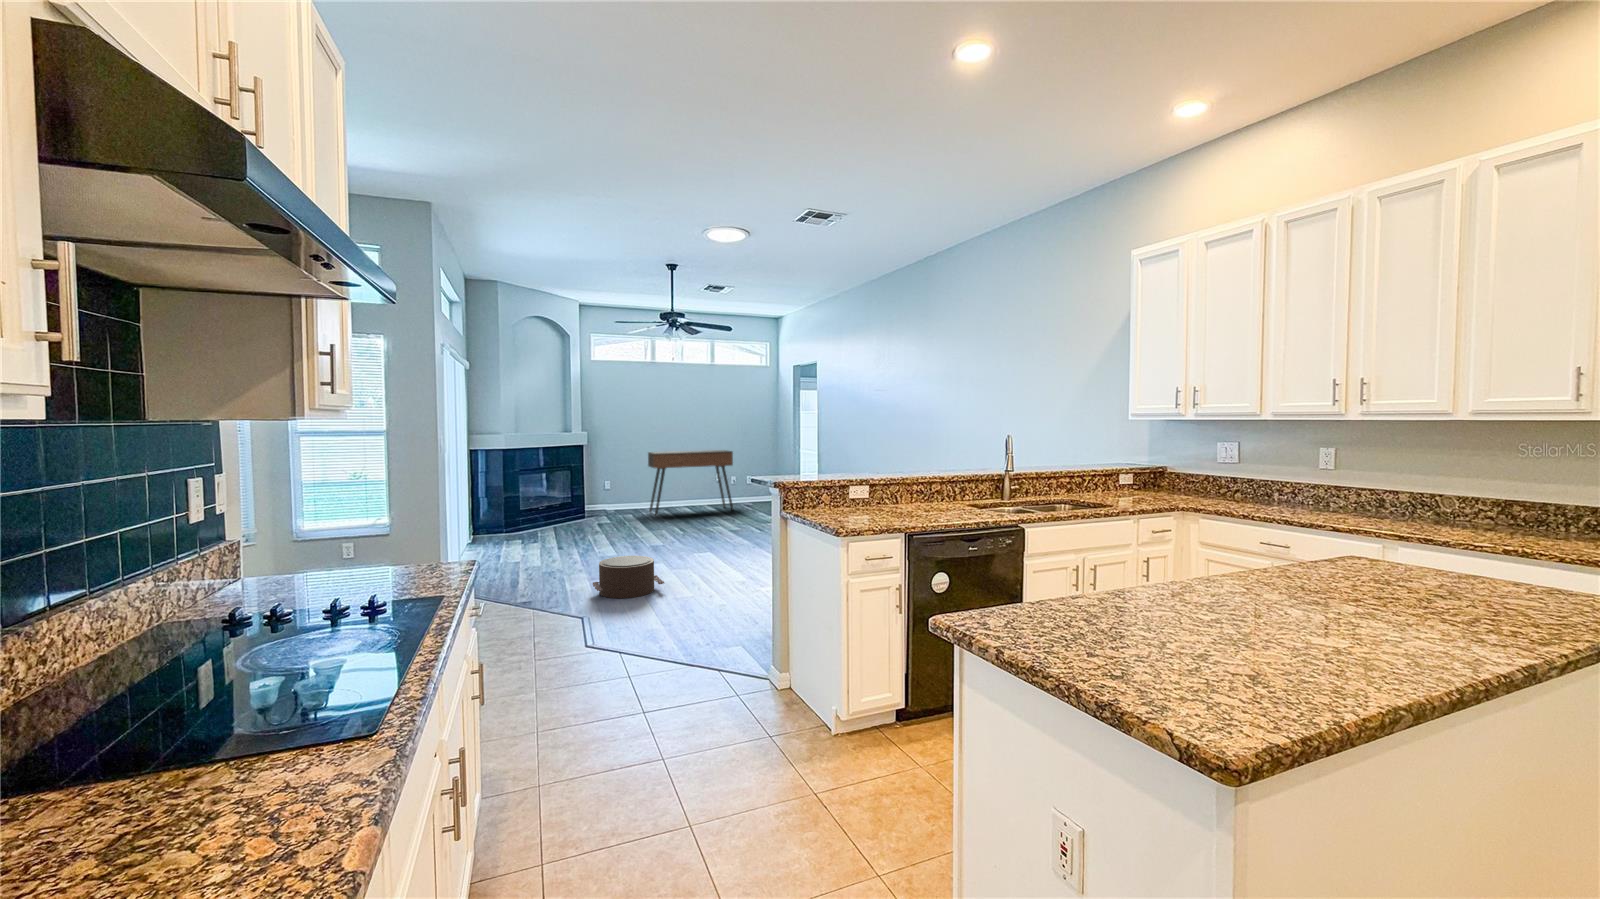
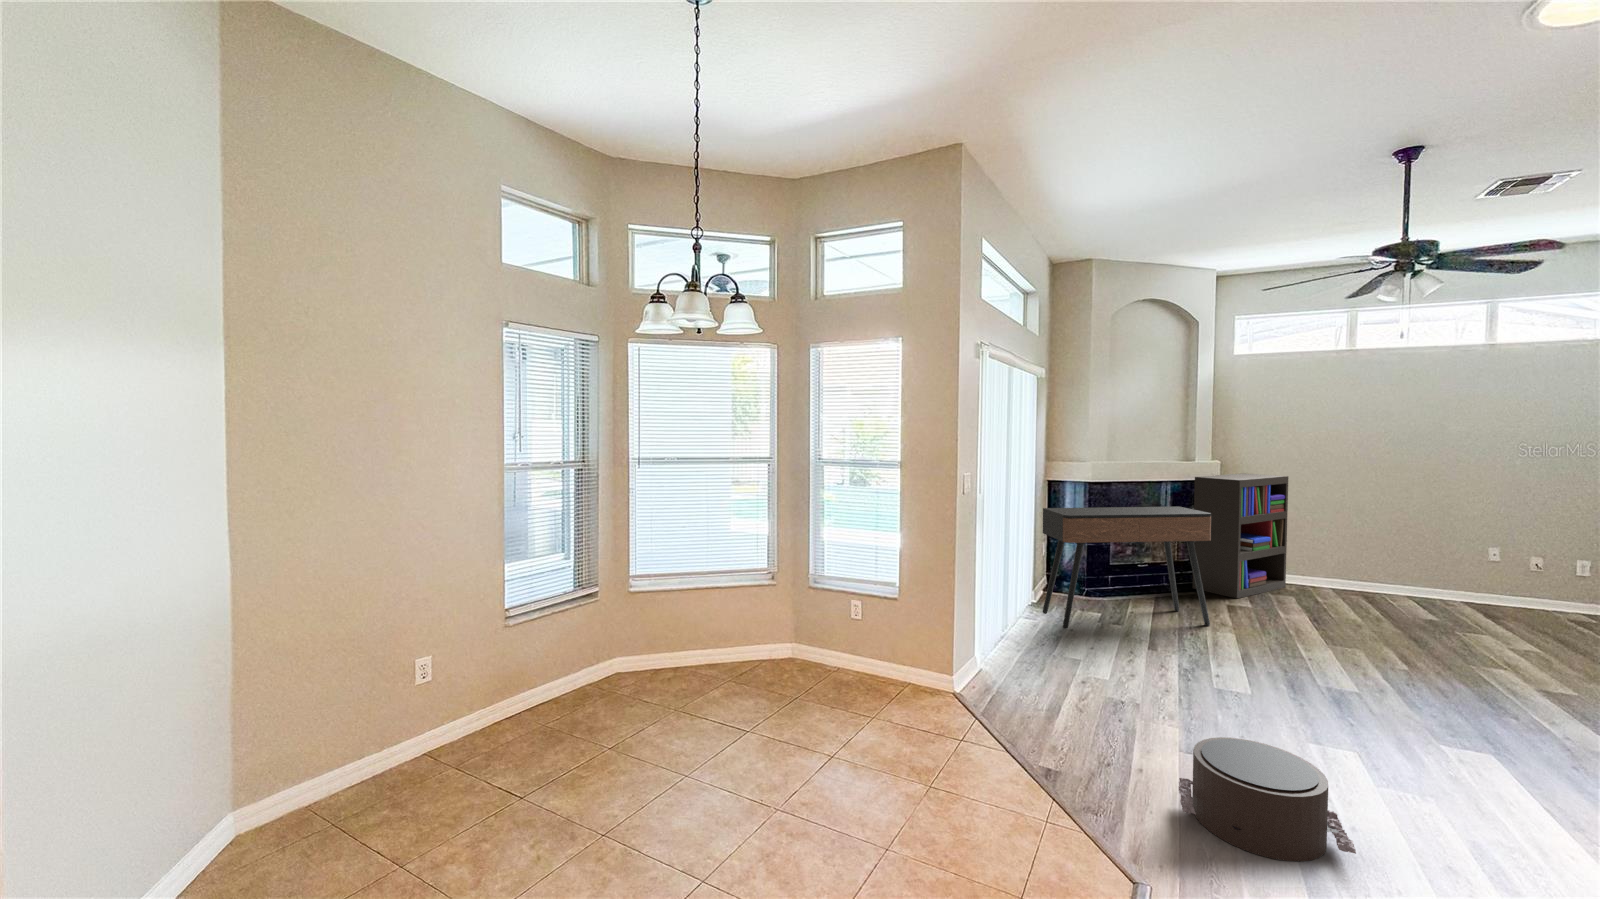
bookshelf: none [574,440,627,520] -> present [1193,473,1288,598]
console table: present [648,450,733,516] -> present [1043,507,1211,629]

